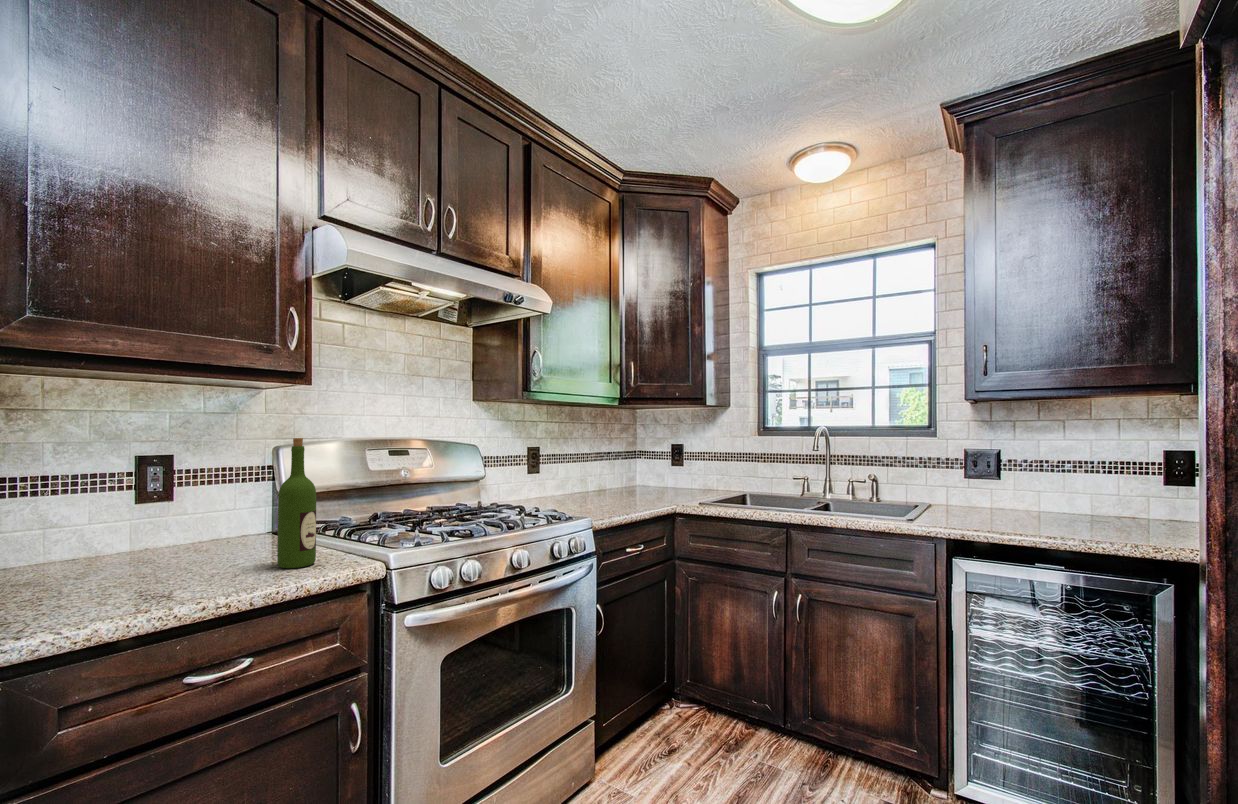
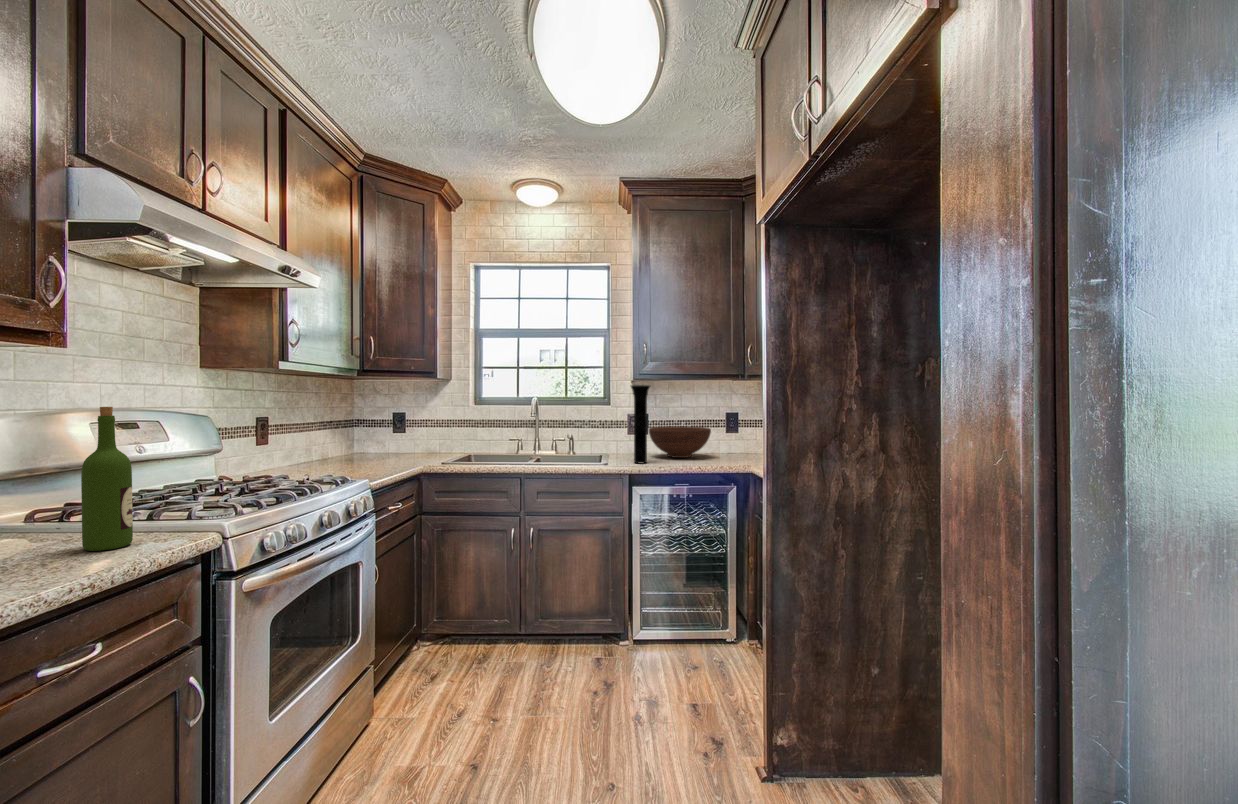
vase: none [943,408,979,525] -> present [631,385,650,463]
fruit bowl: none [987,470,1107,521] -> present [649,426,711,458]

